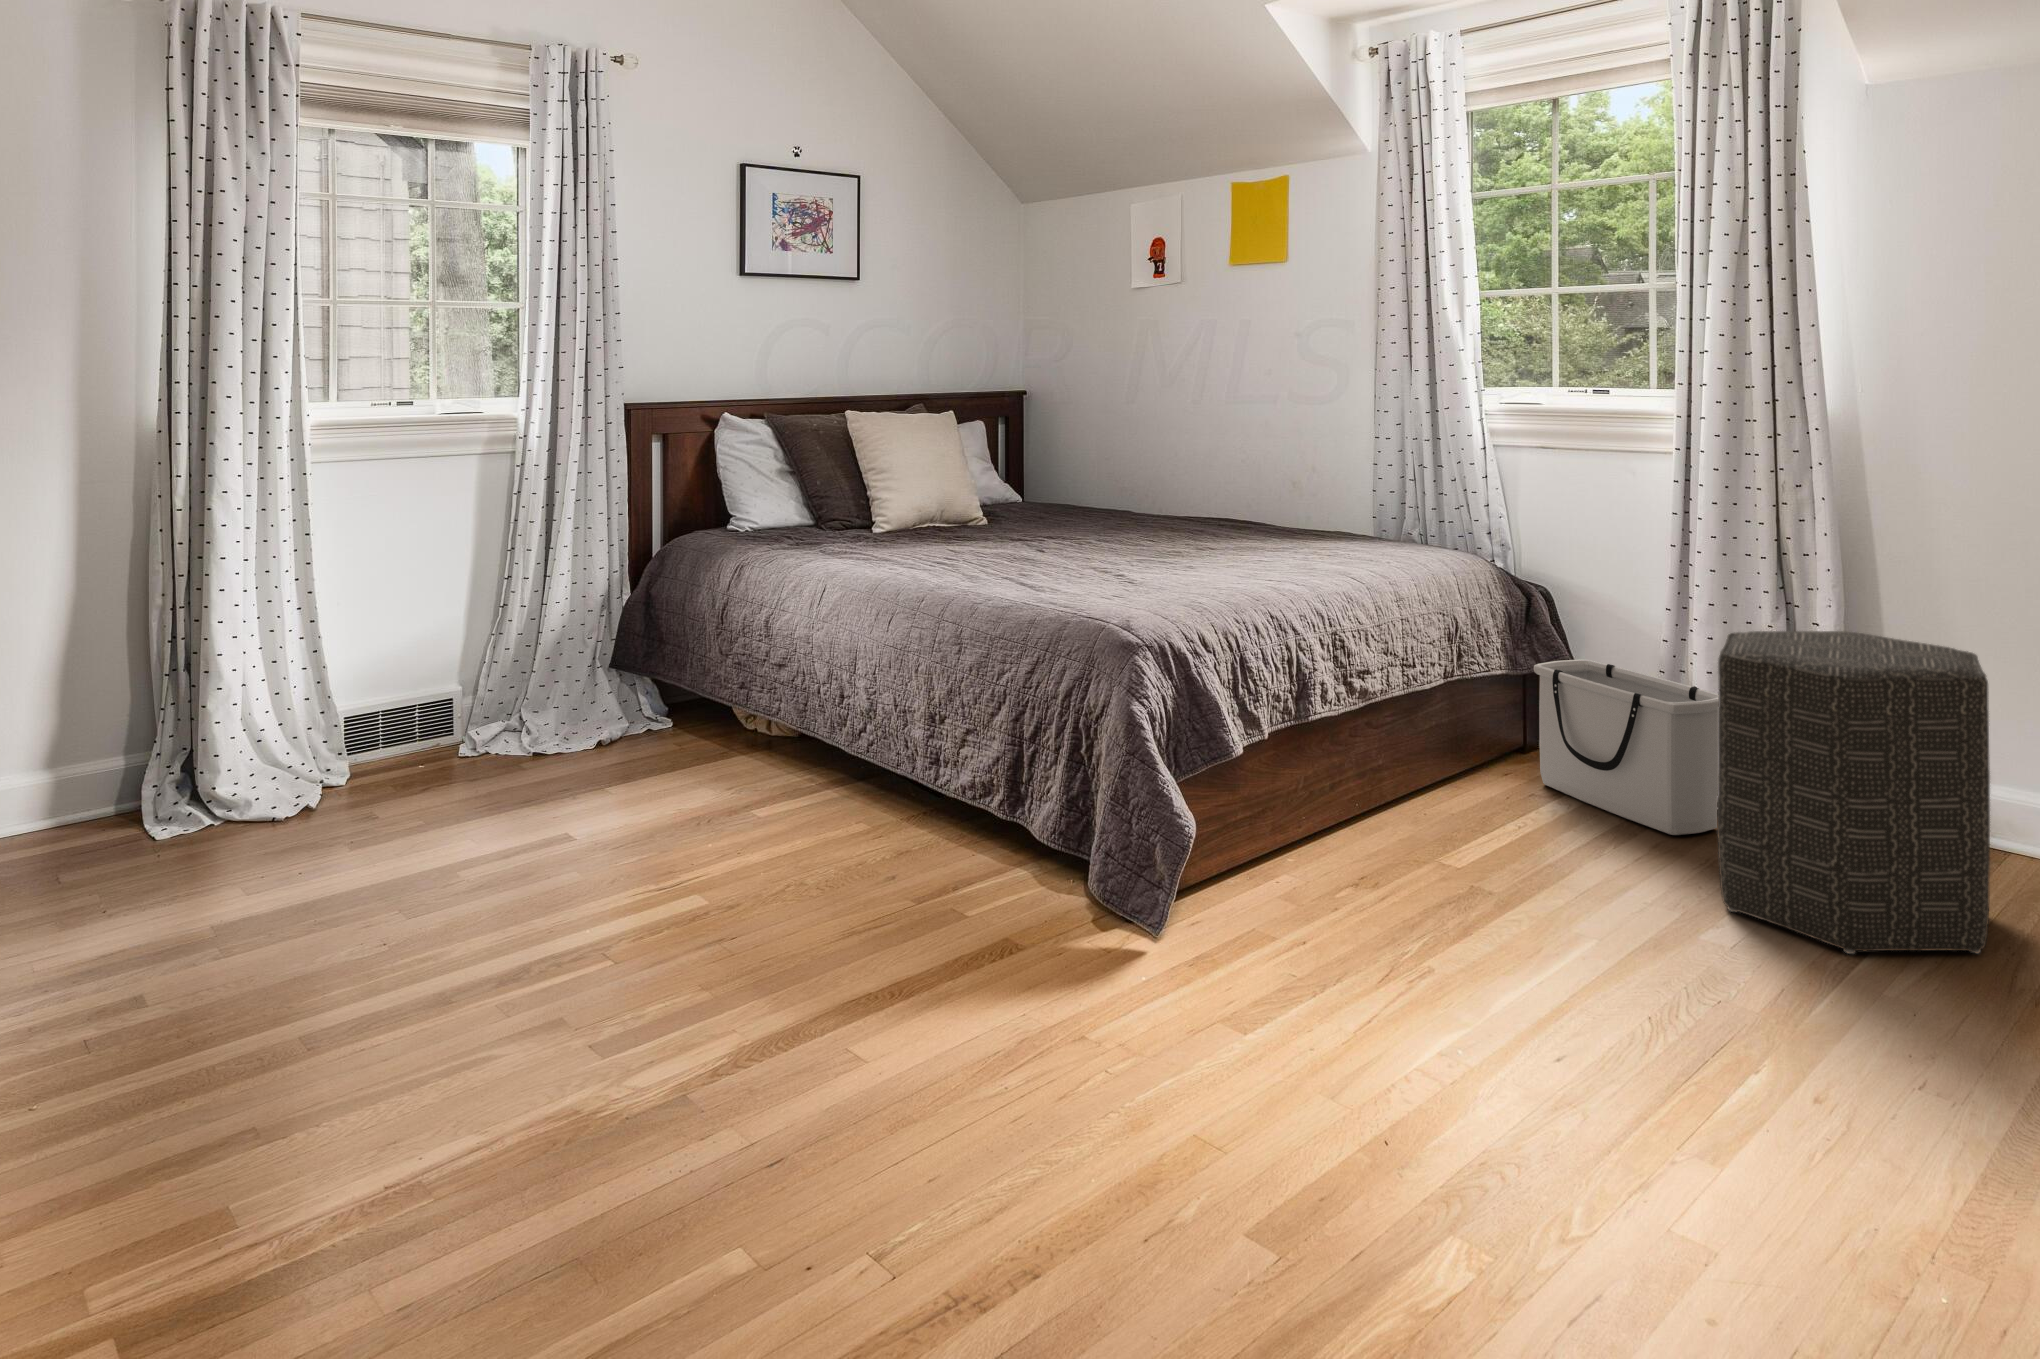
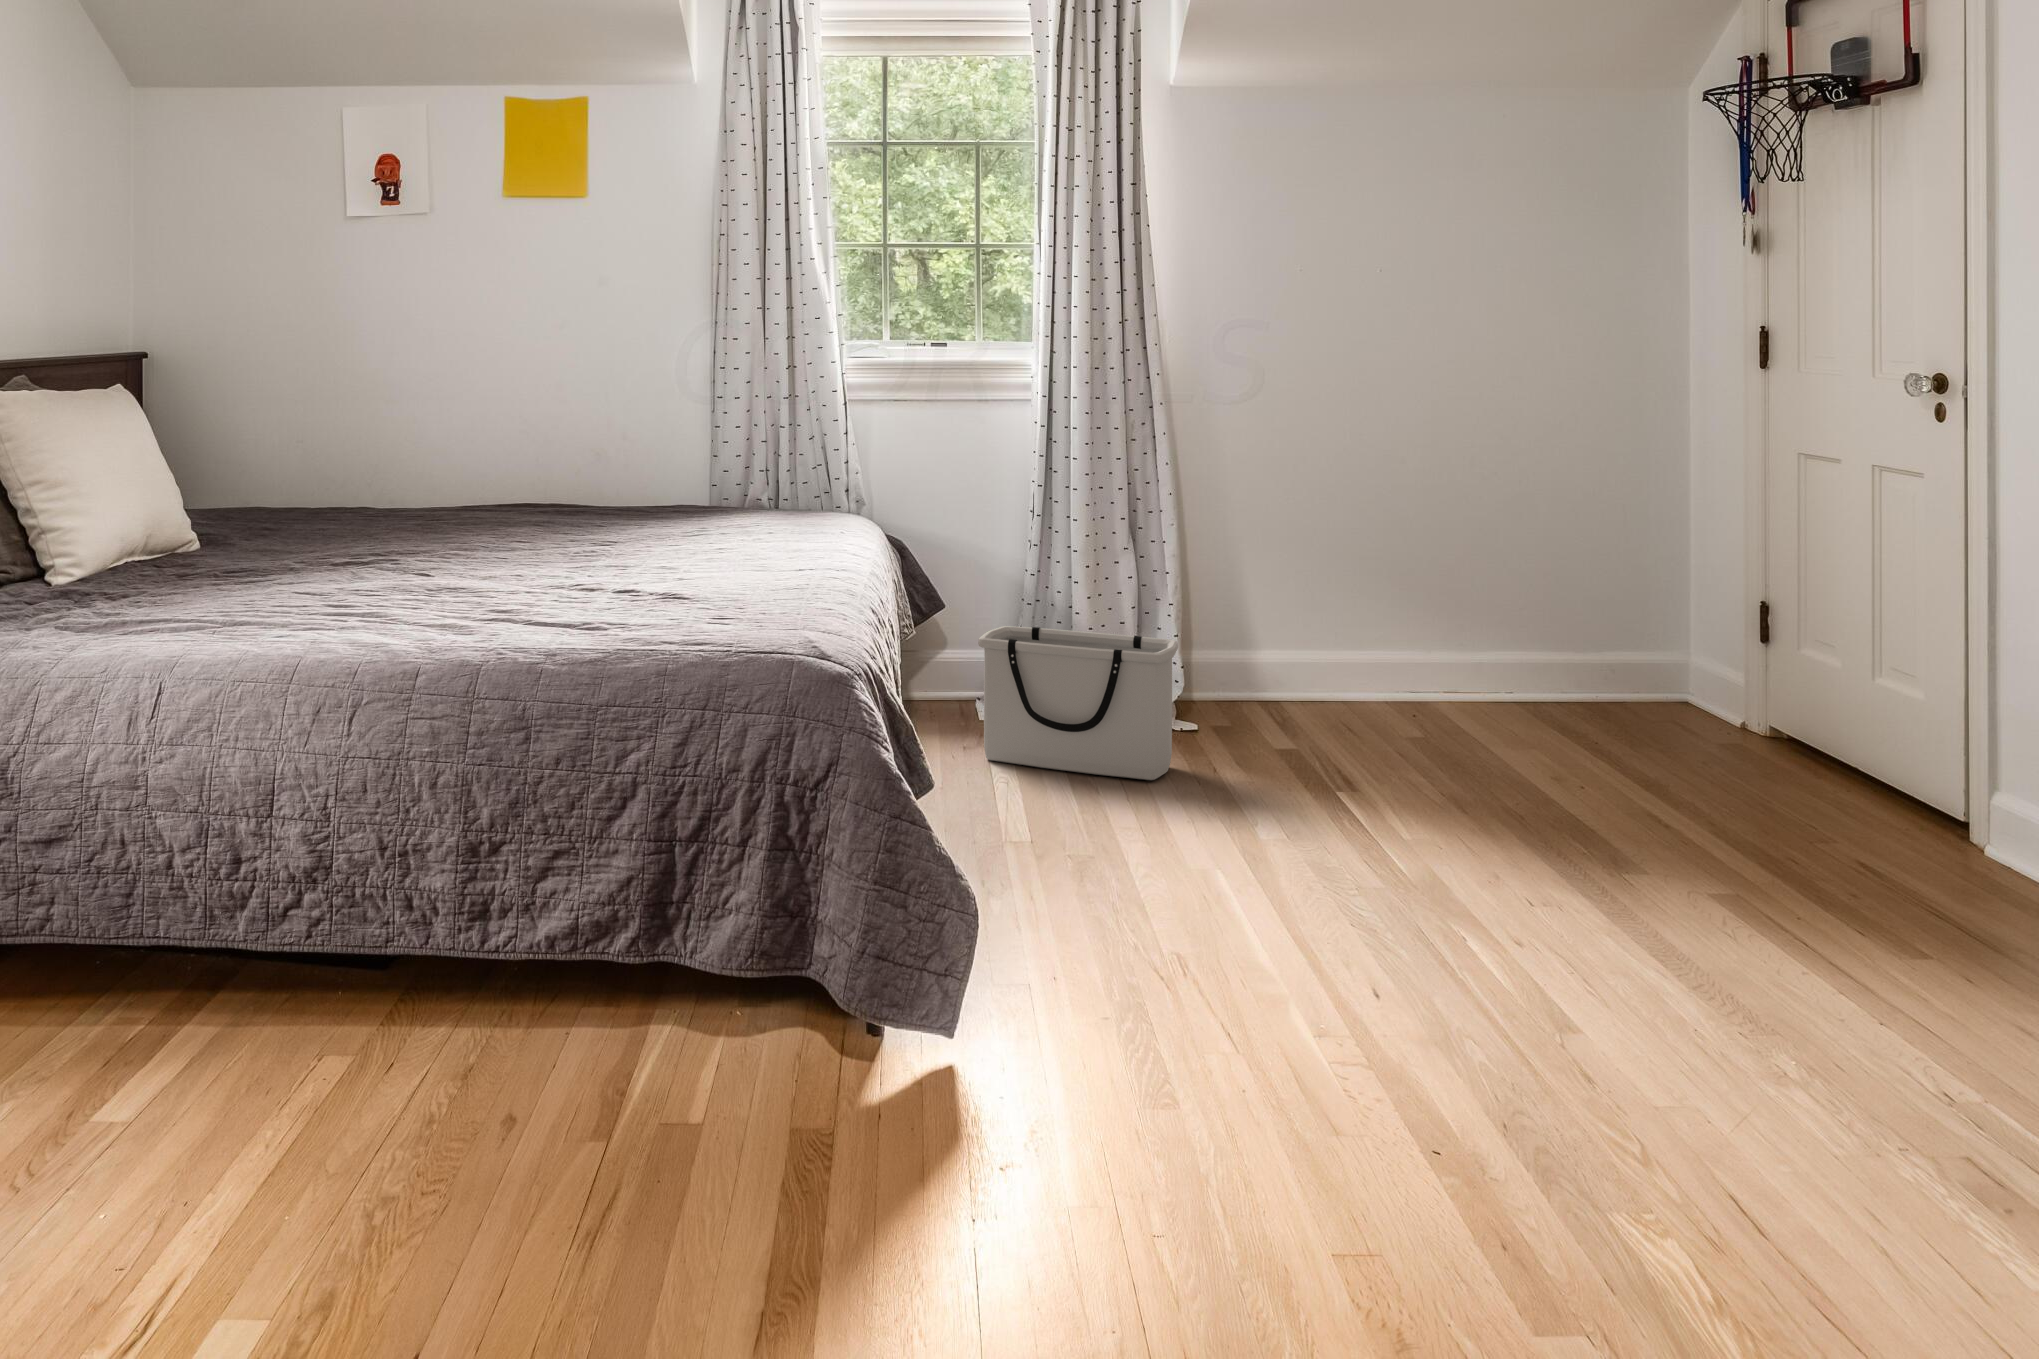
ottoman: present [1717,631,1990,954] -> none [1234,565,1468,845]

